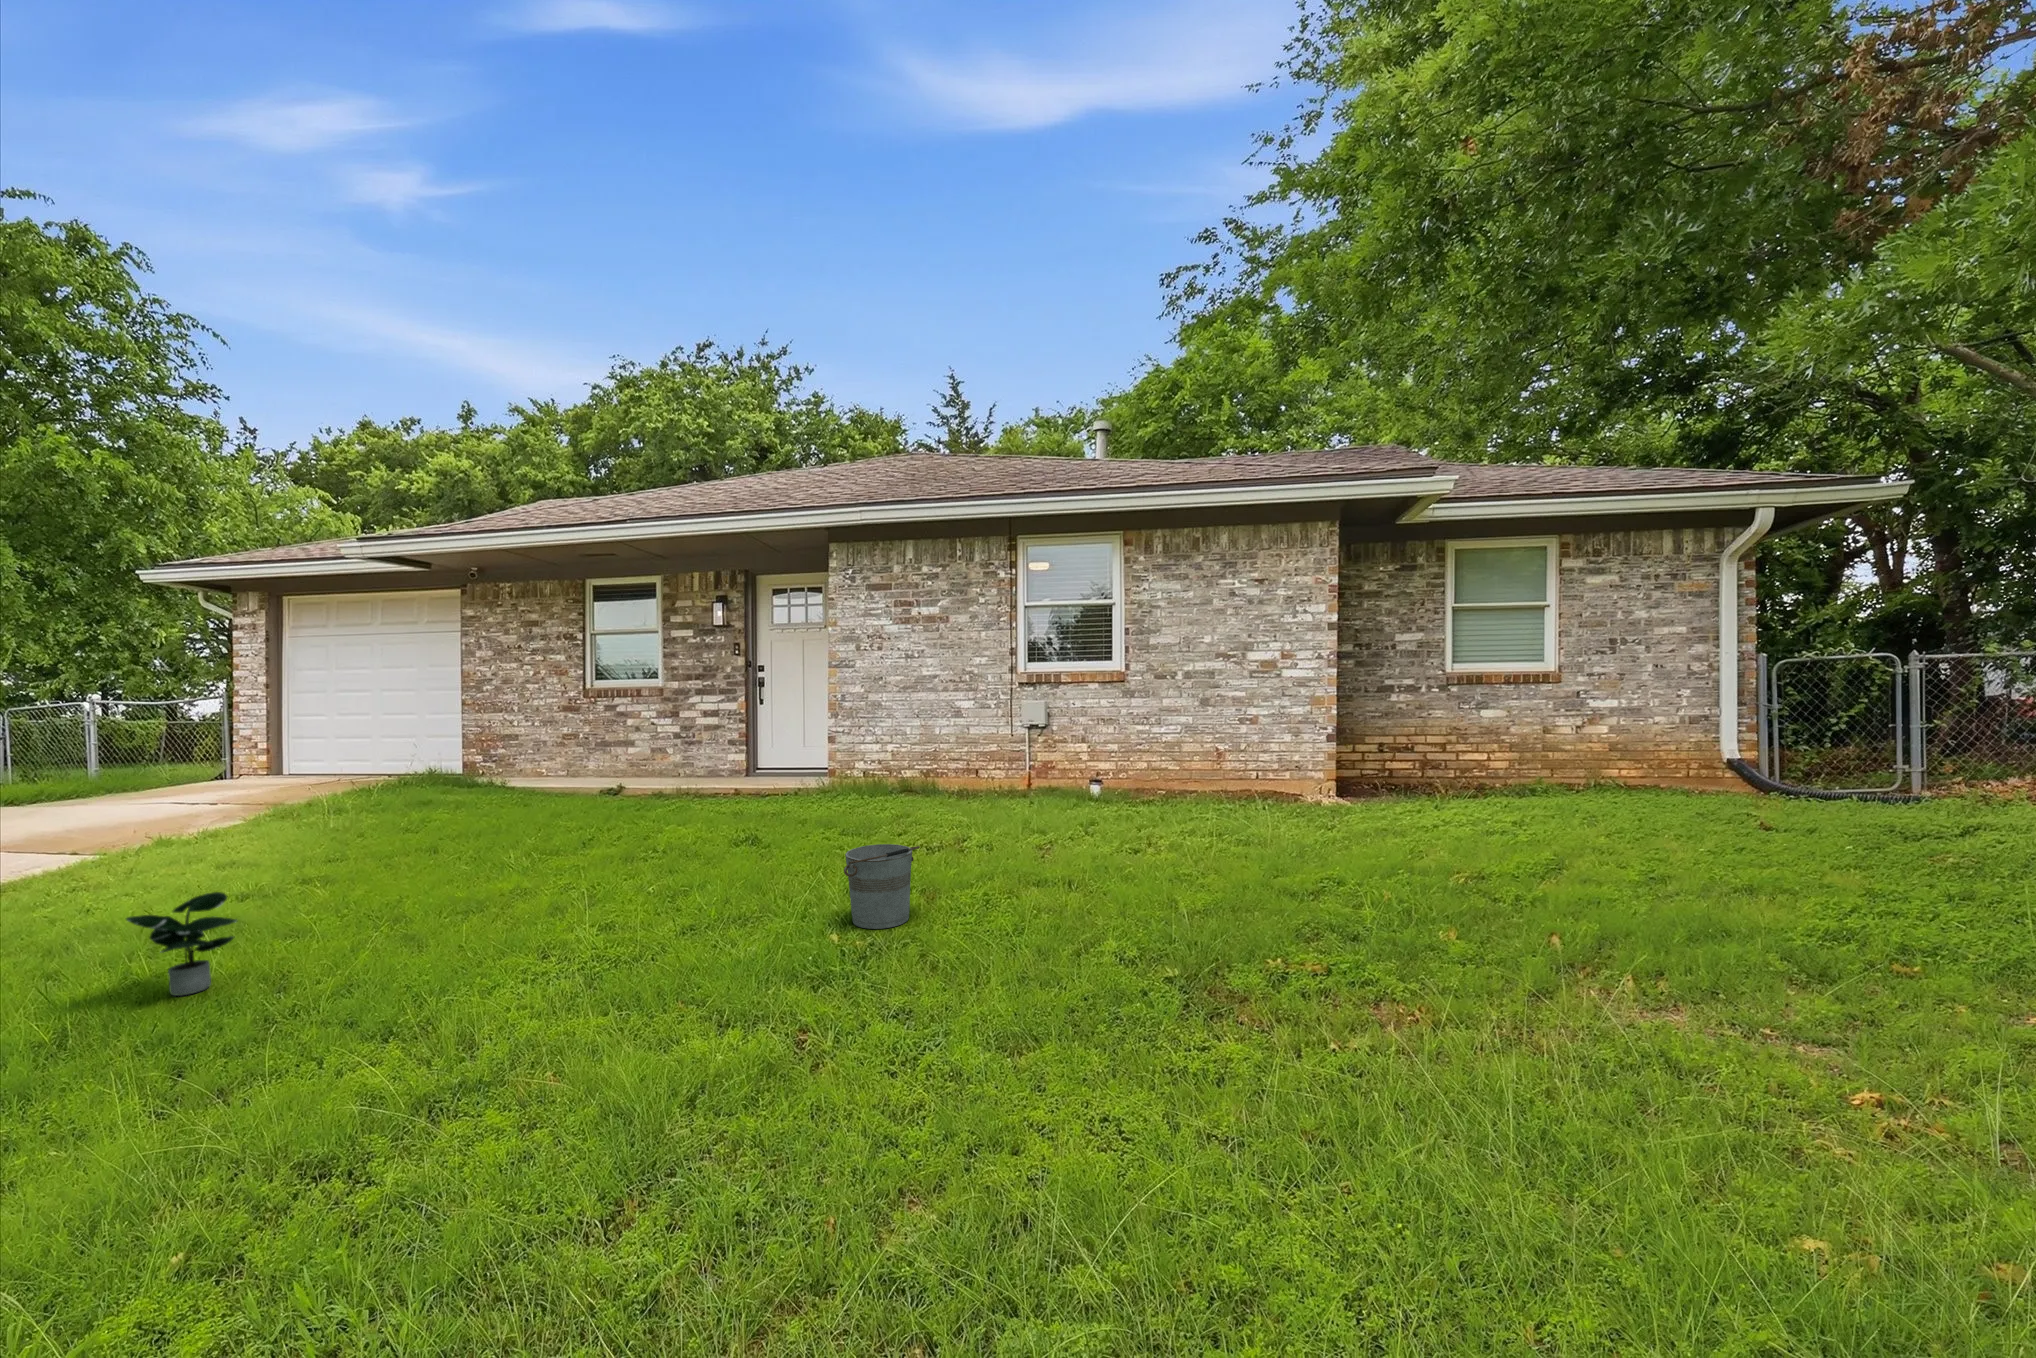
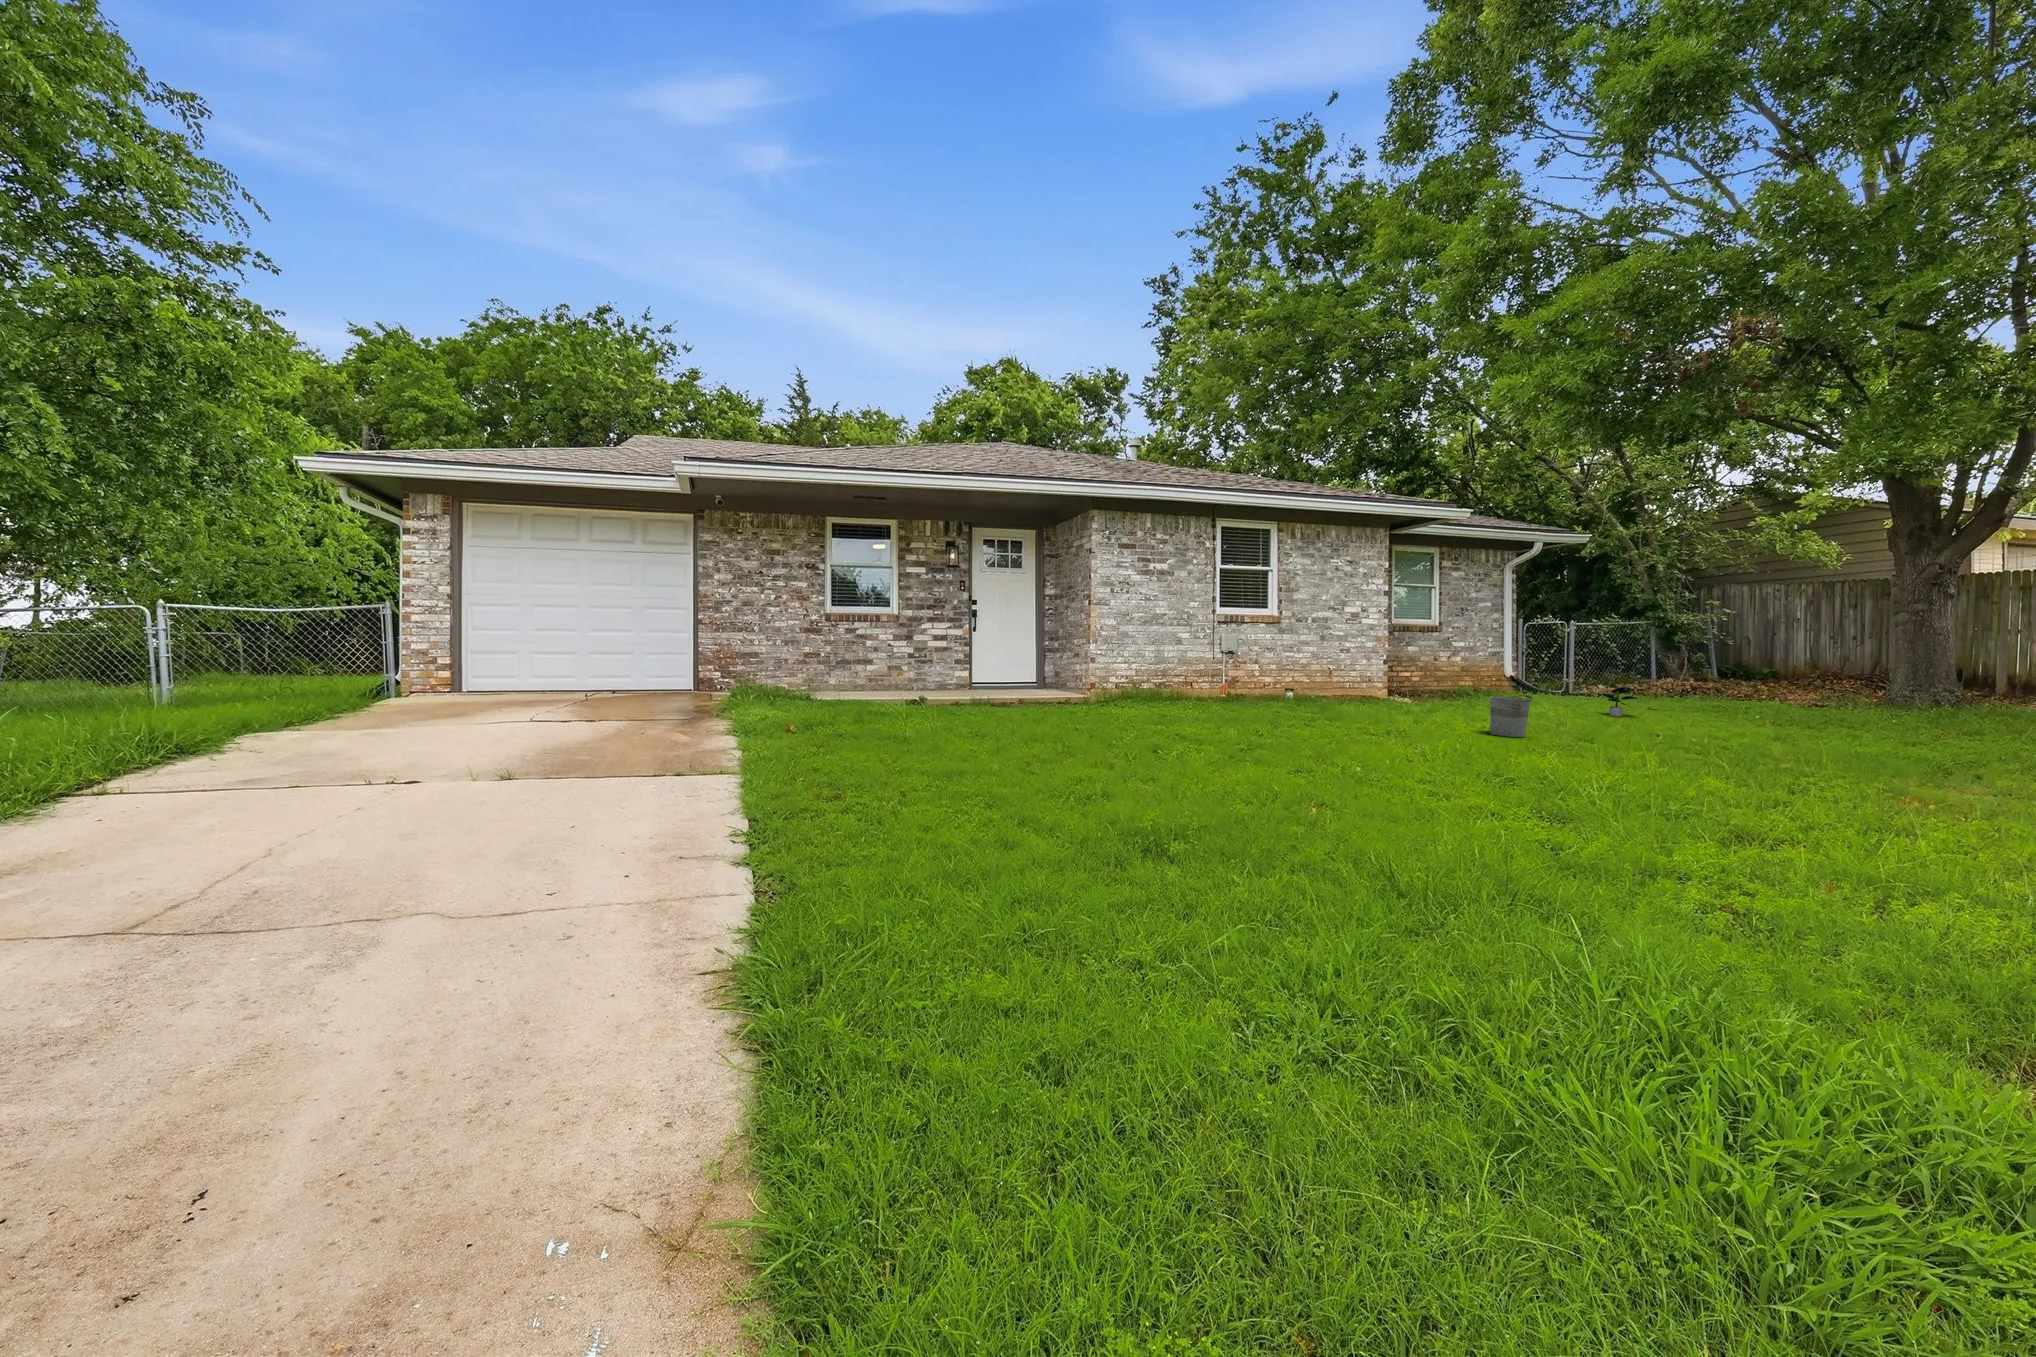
potted plant: present [126,892,237,996] -> present [1600,683,1637,717]

